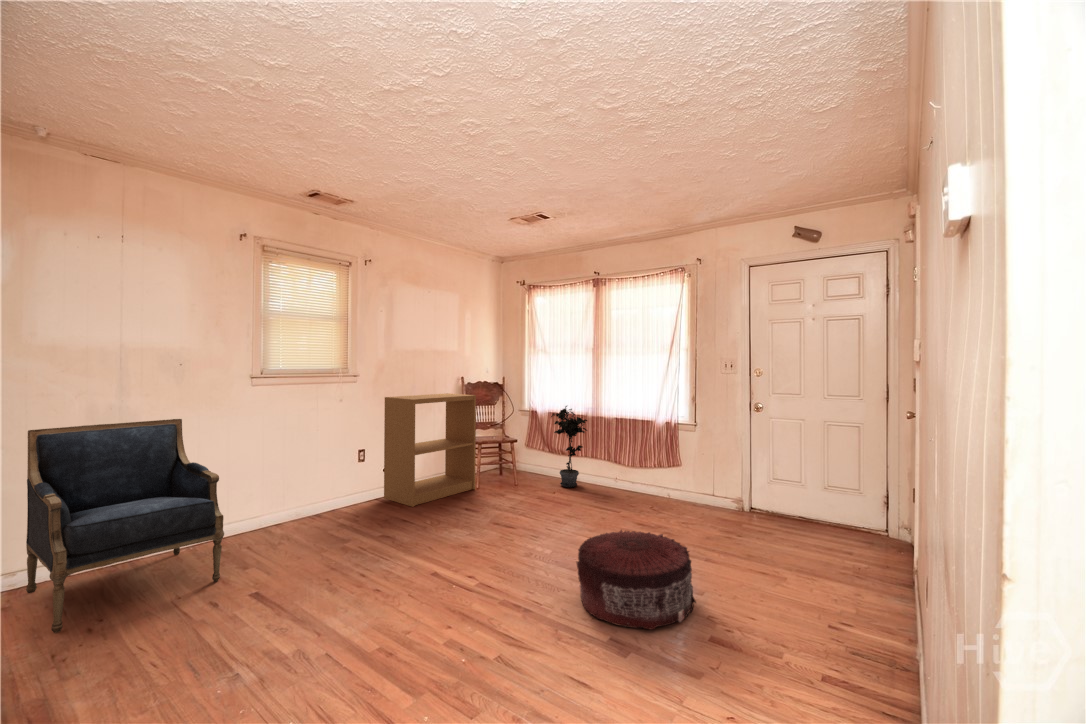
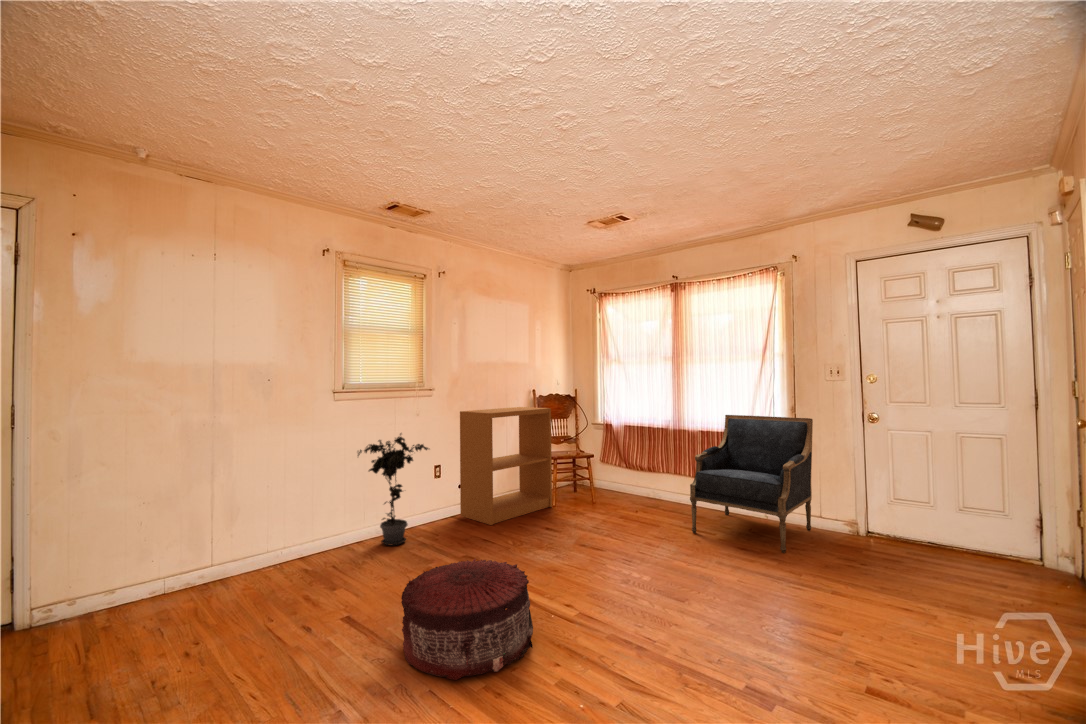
potted plant: present [551,406,587,487] -> present [358,433,428,545]
armchair: present [26,419,224,633] -> present [690,415,813,553]
pouf: present [576,530,696,630] -> present [401,559,533,680]

